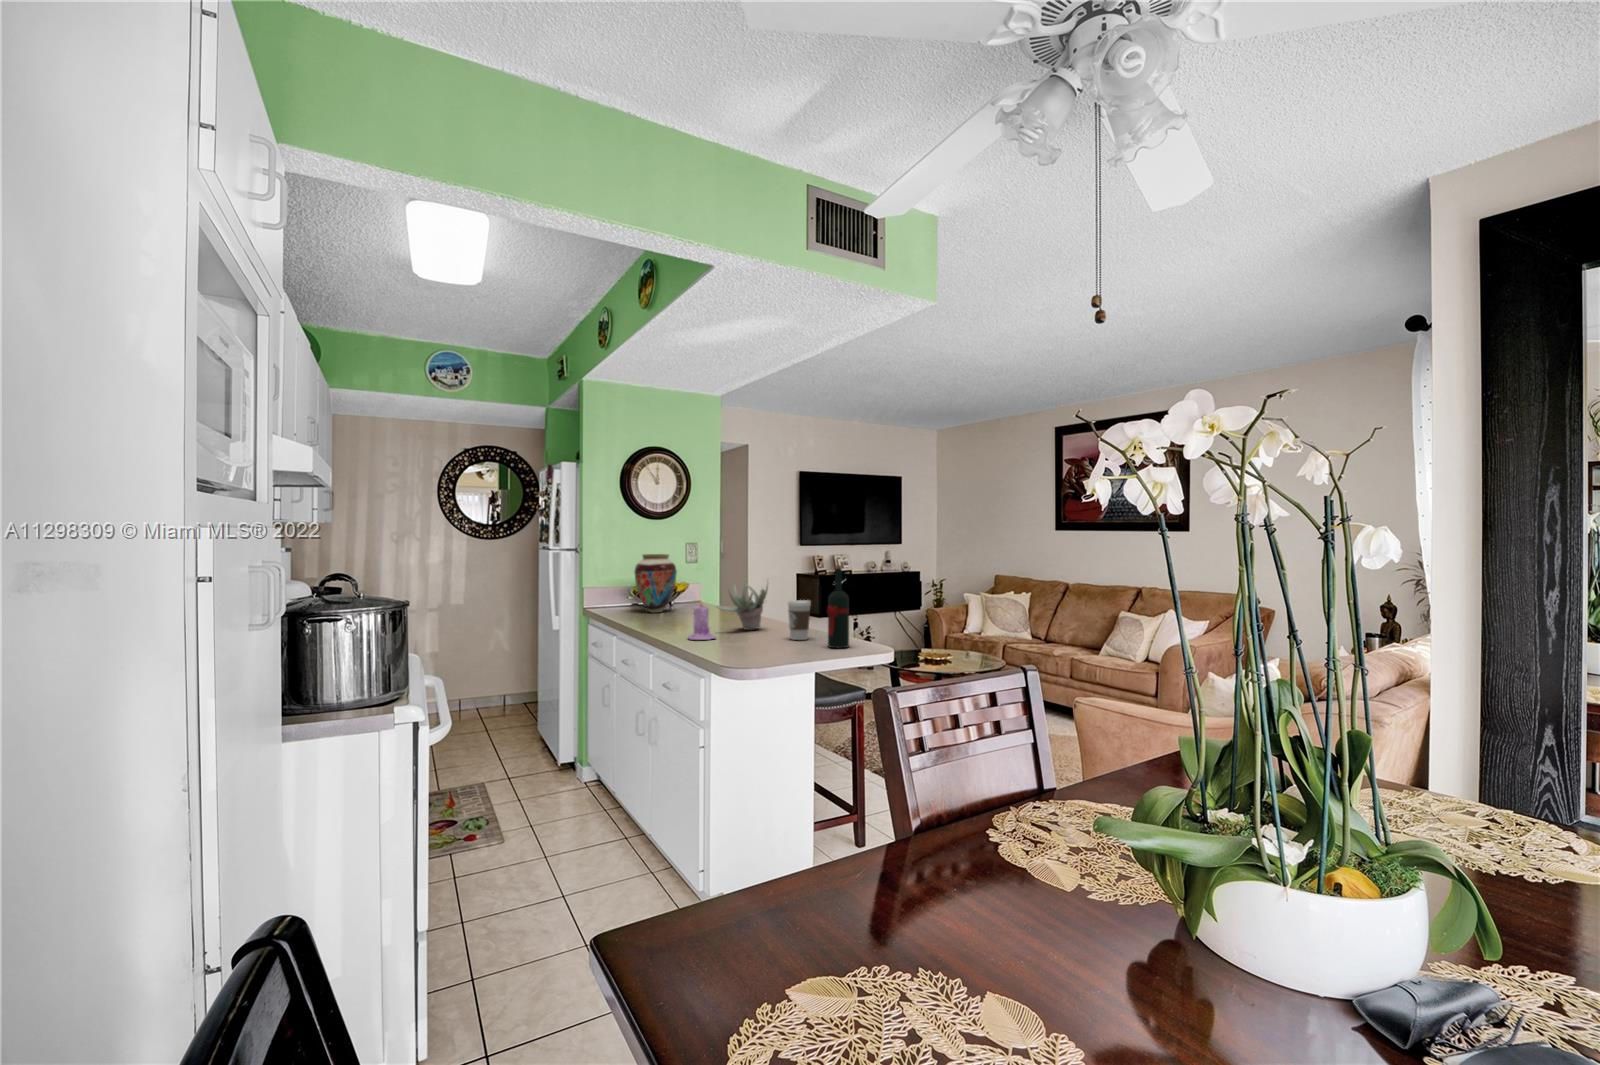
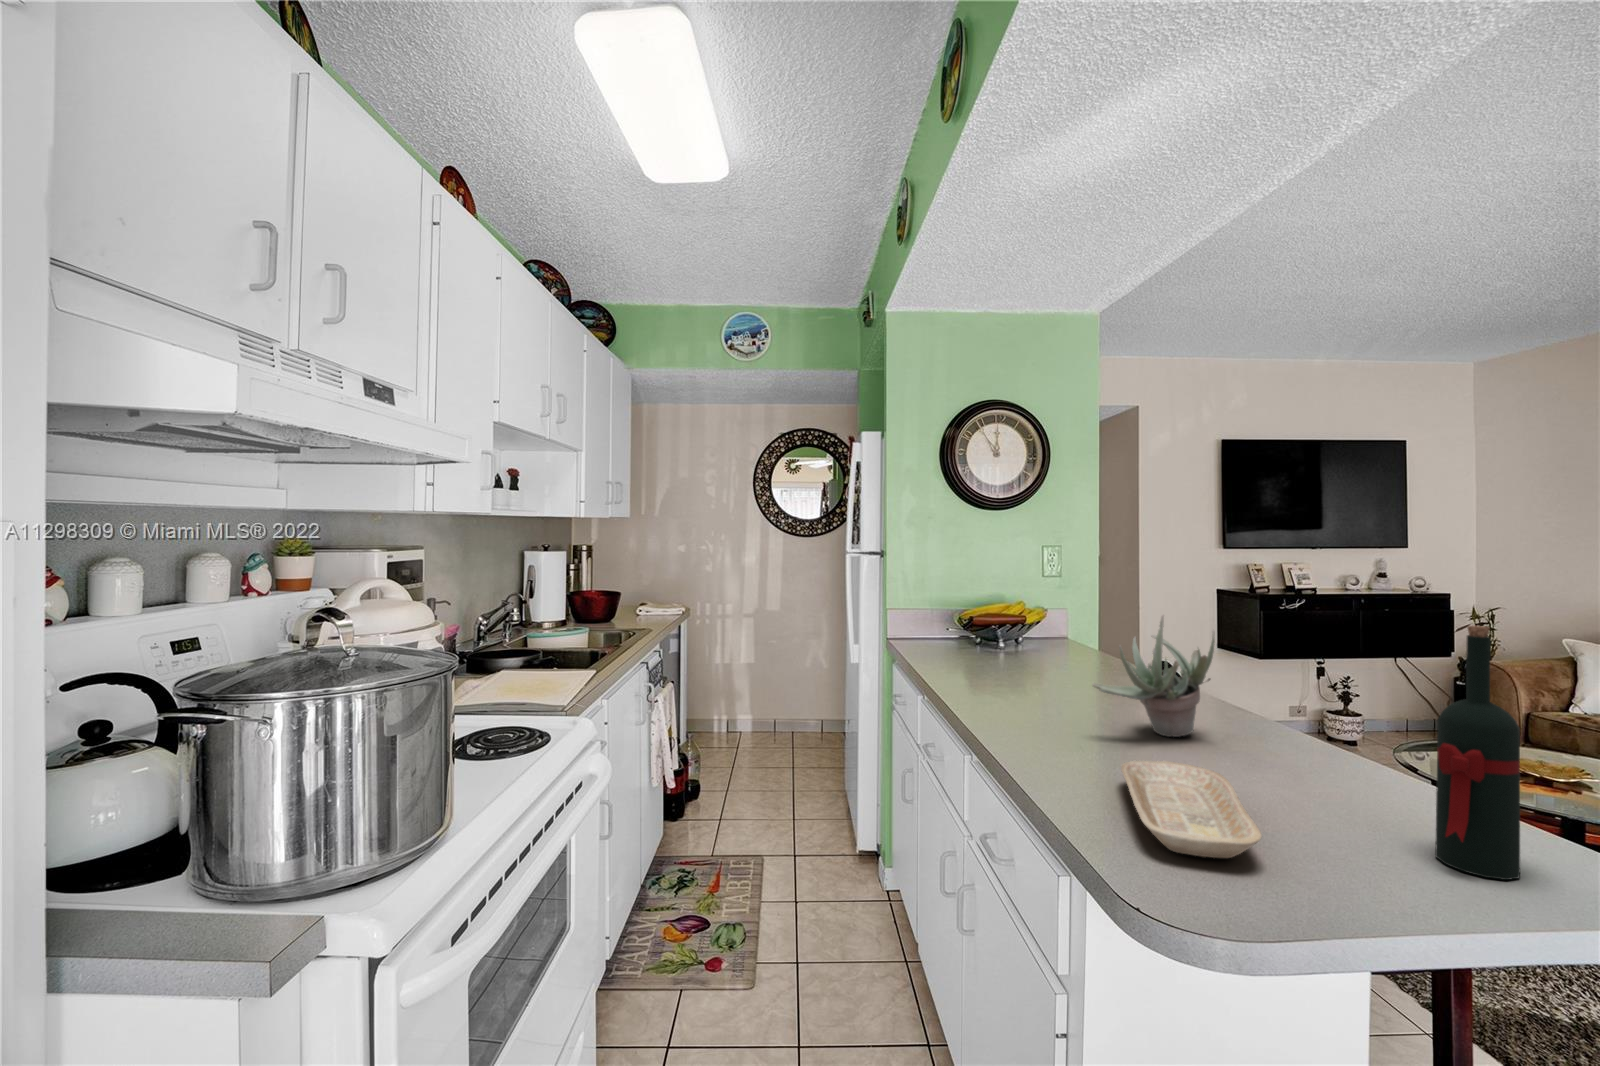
vase: present [635,554,677,613] -> none [953,565,1022,661]
coffee cup: present [788,600,811,640] -> none [1280,696,1353,804]
candle: present [688,604,716,640] -> none [1029,675,1093,765]
tray: none [727,631,773,653] -> present [1121,761,1262,858]

